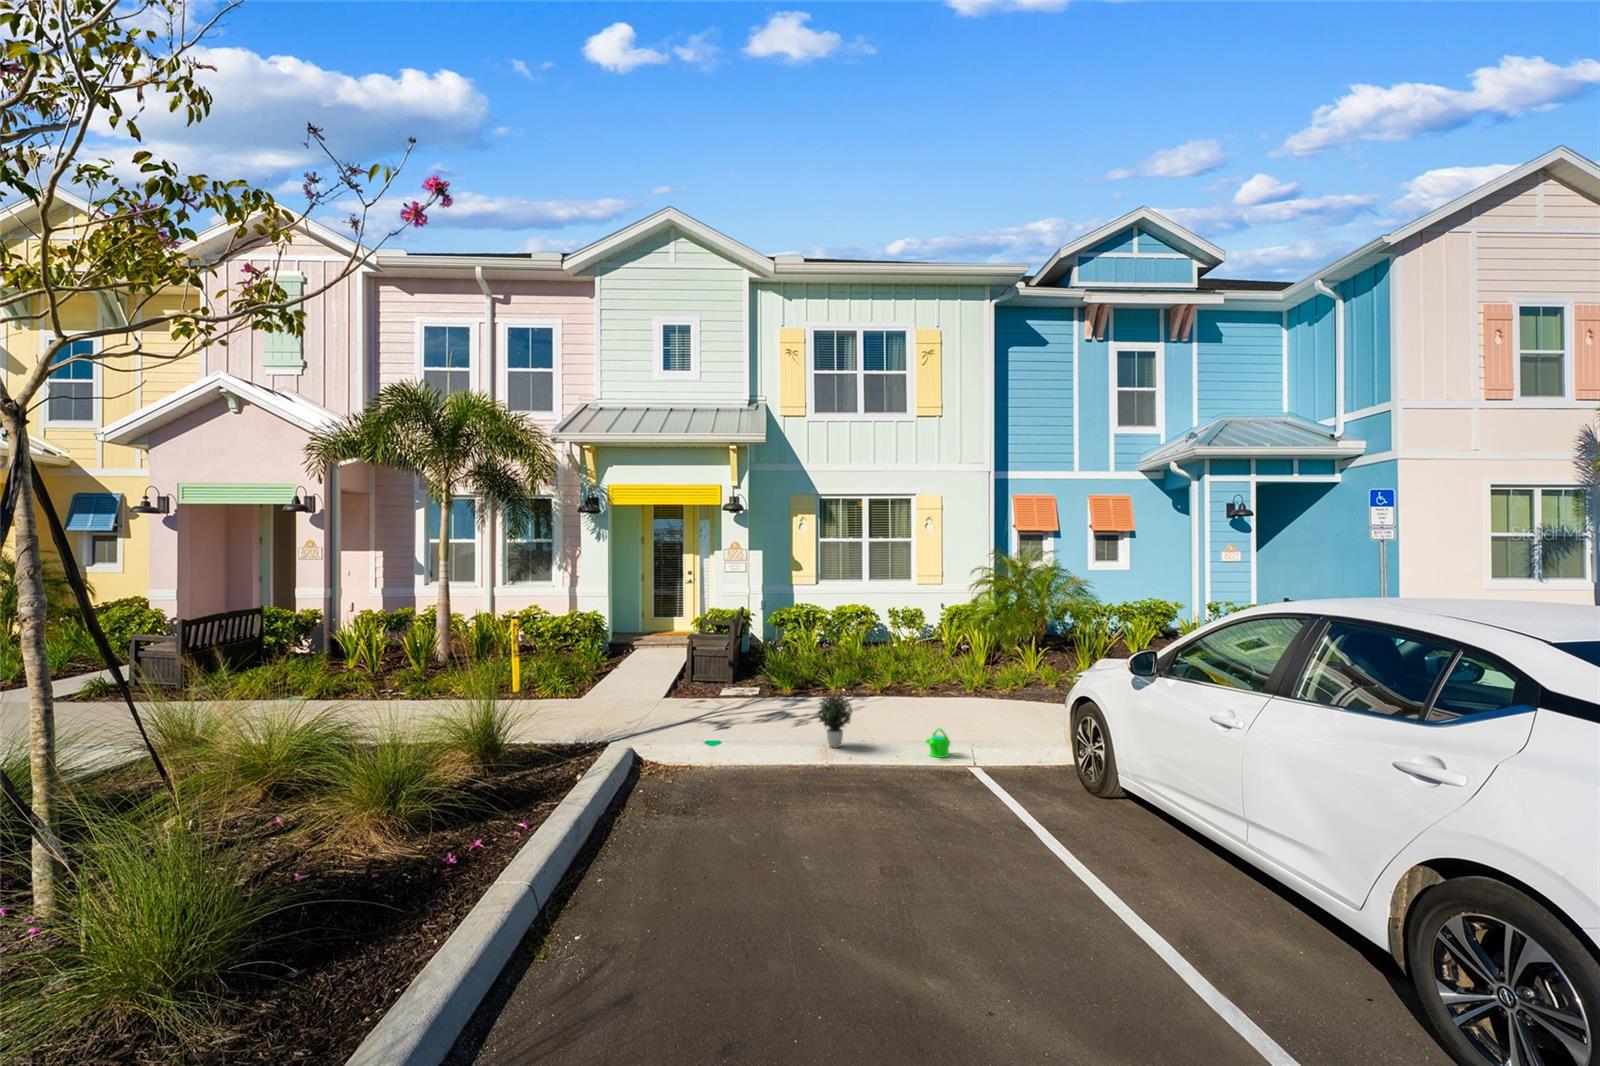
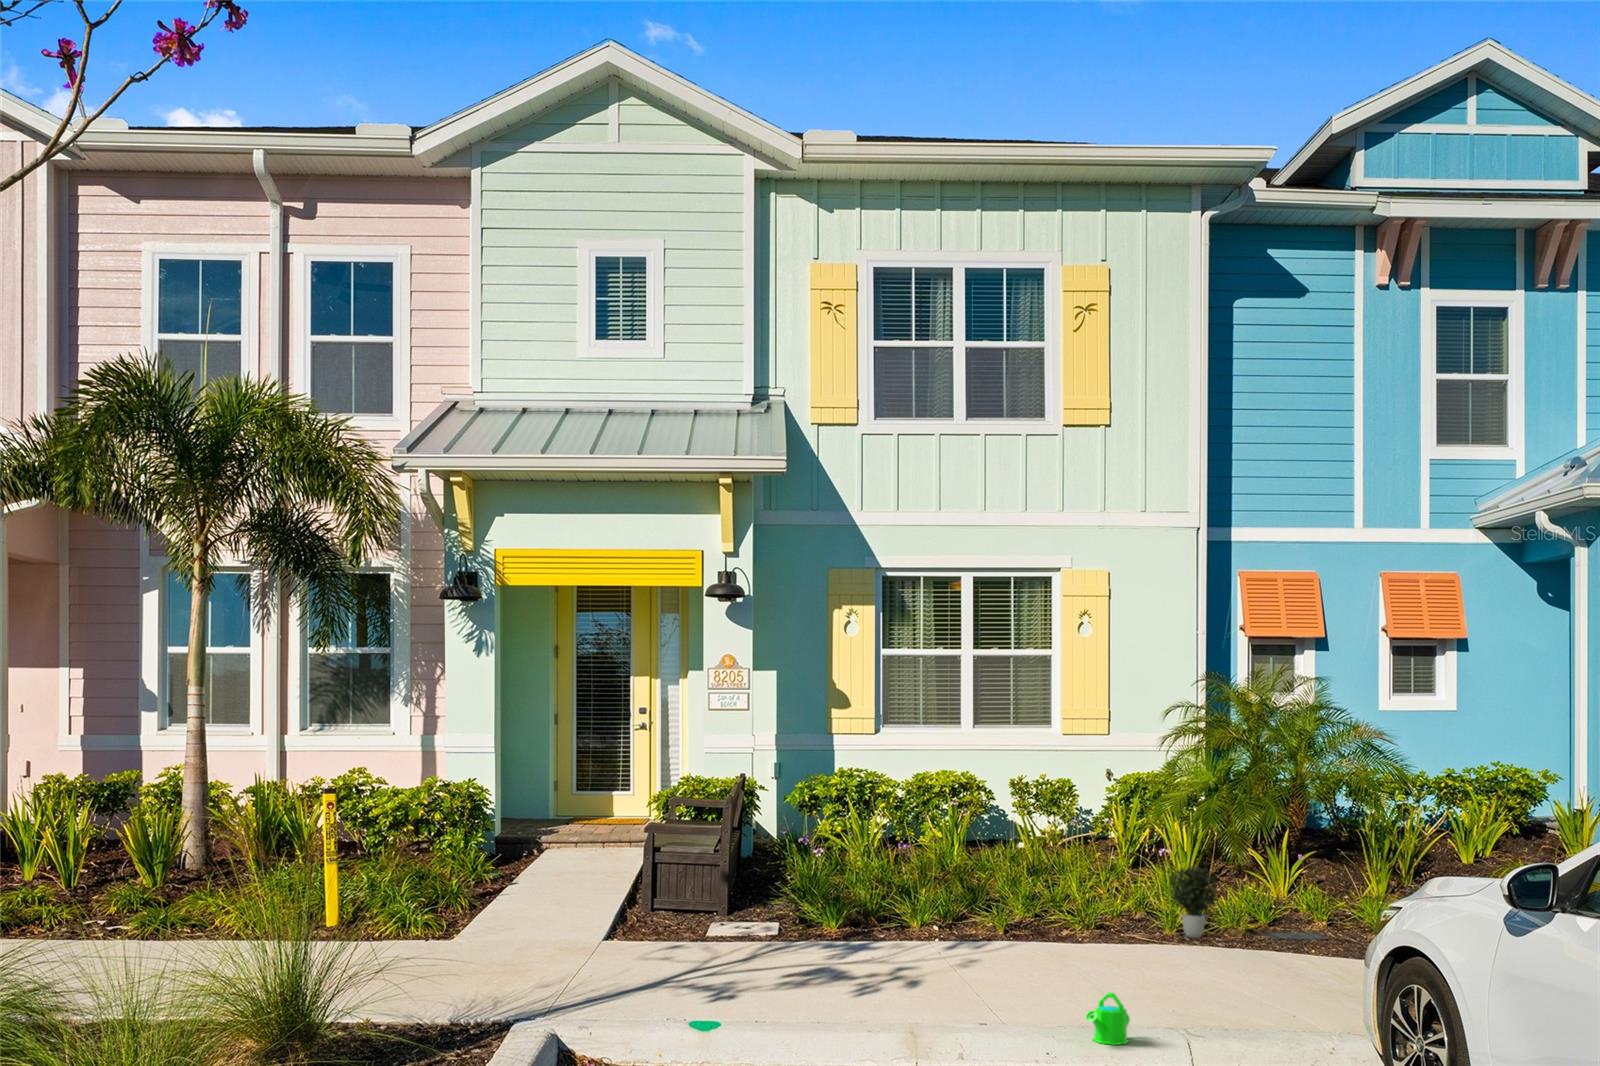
potted plant: present [818,695,852,748] -> present [1170,866,1217,938]

